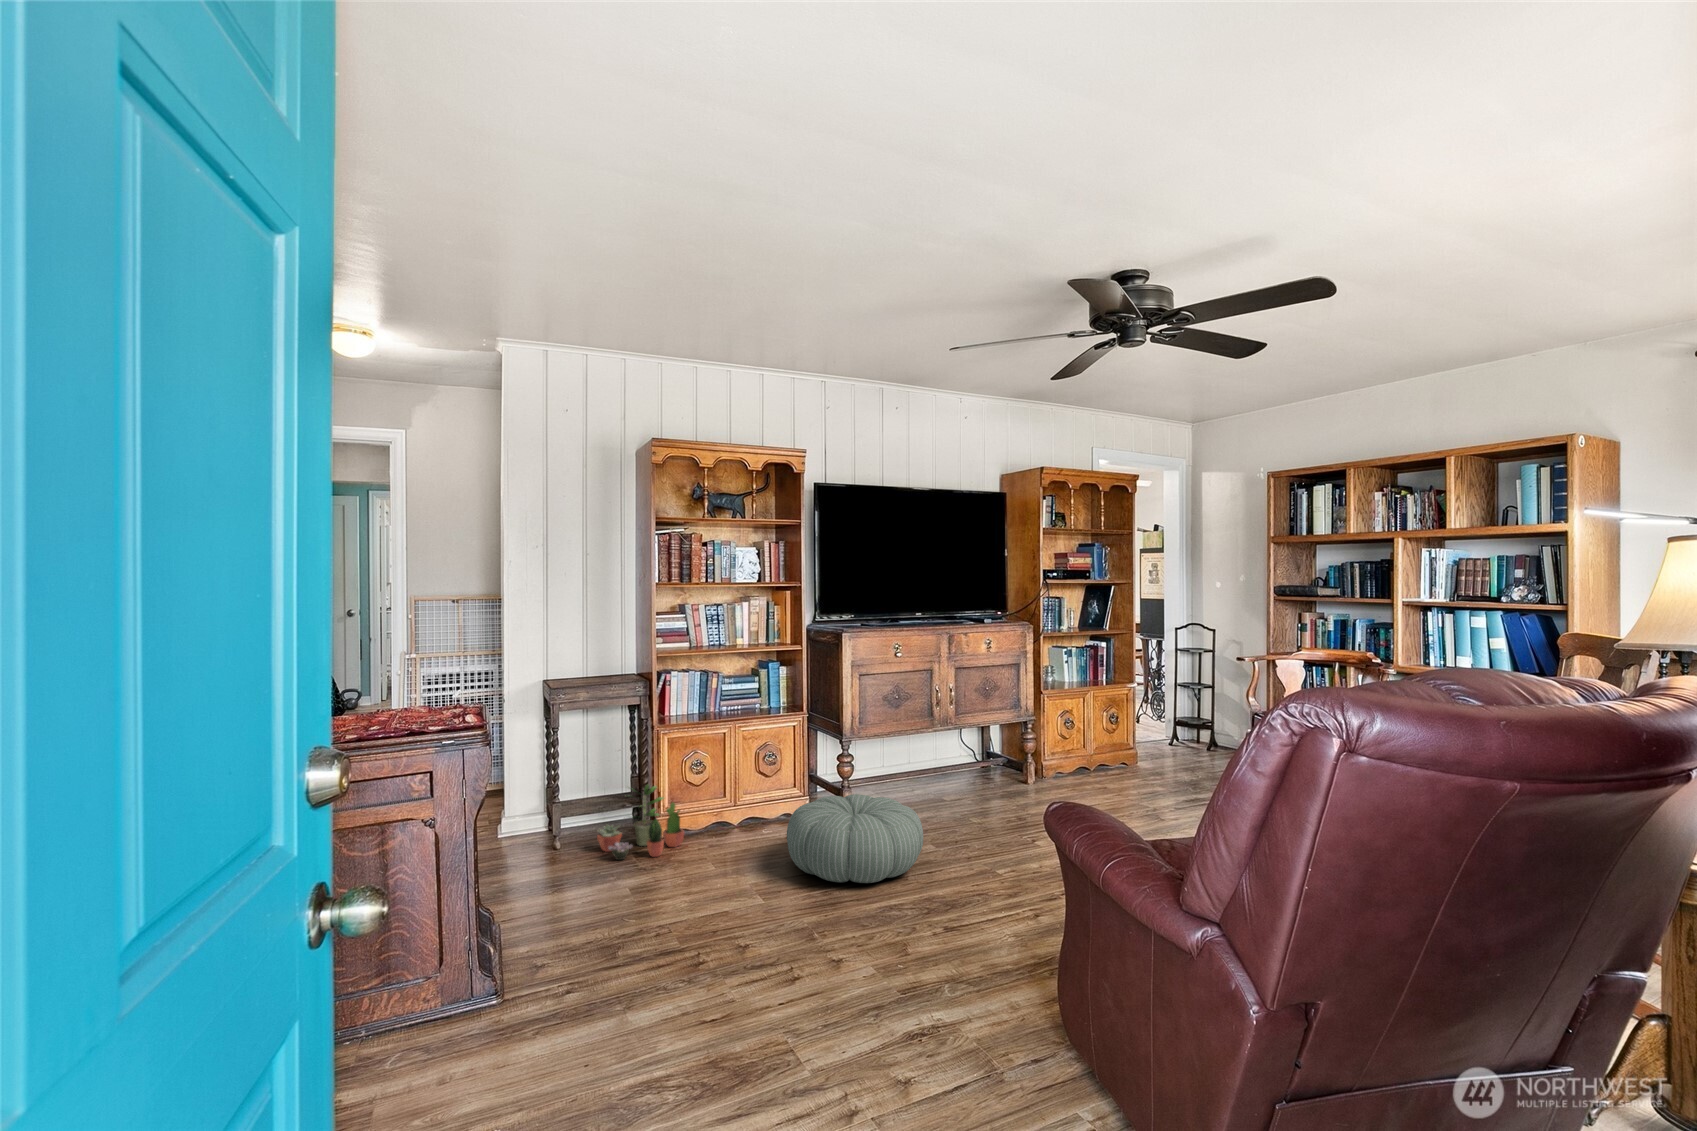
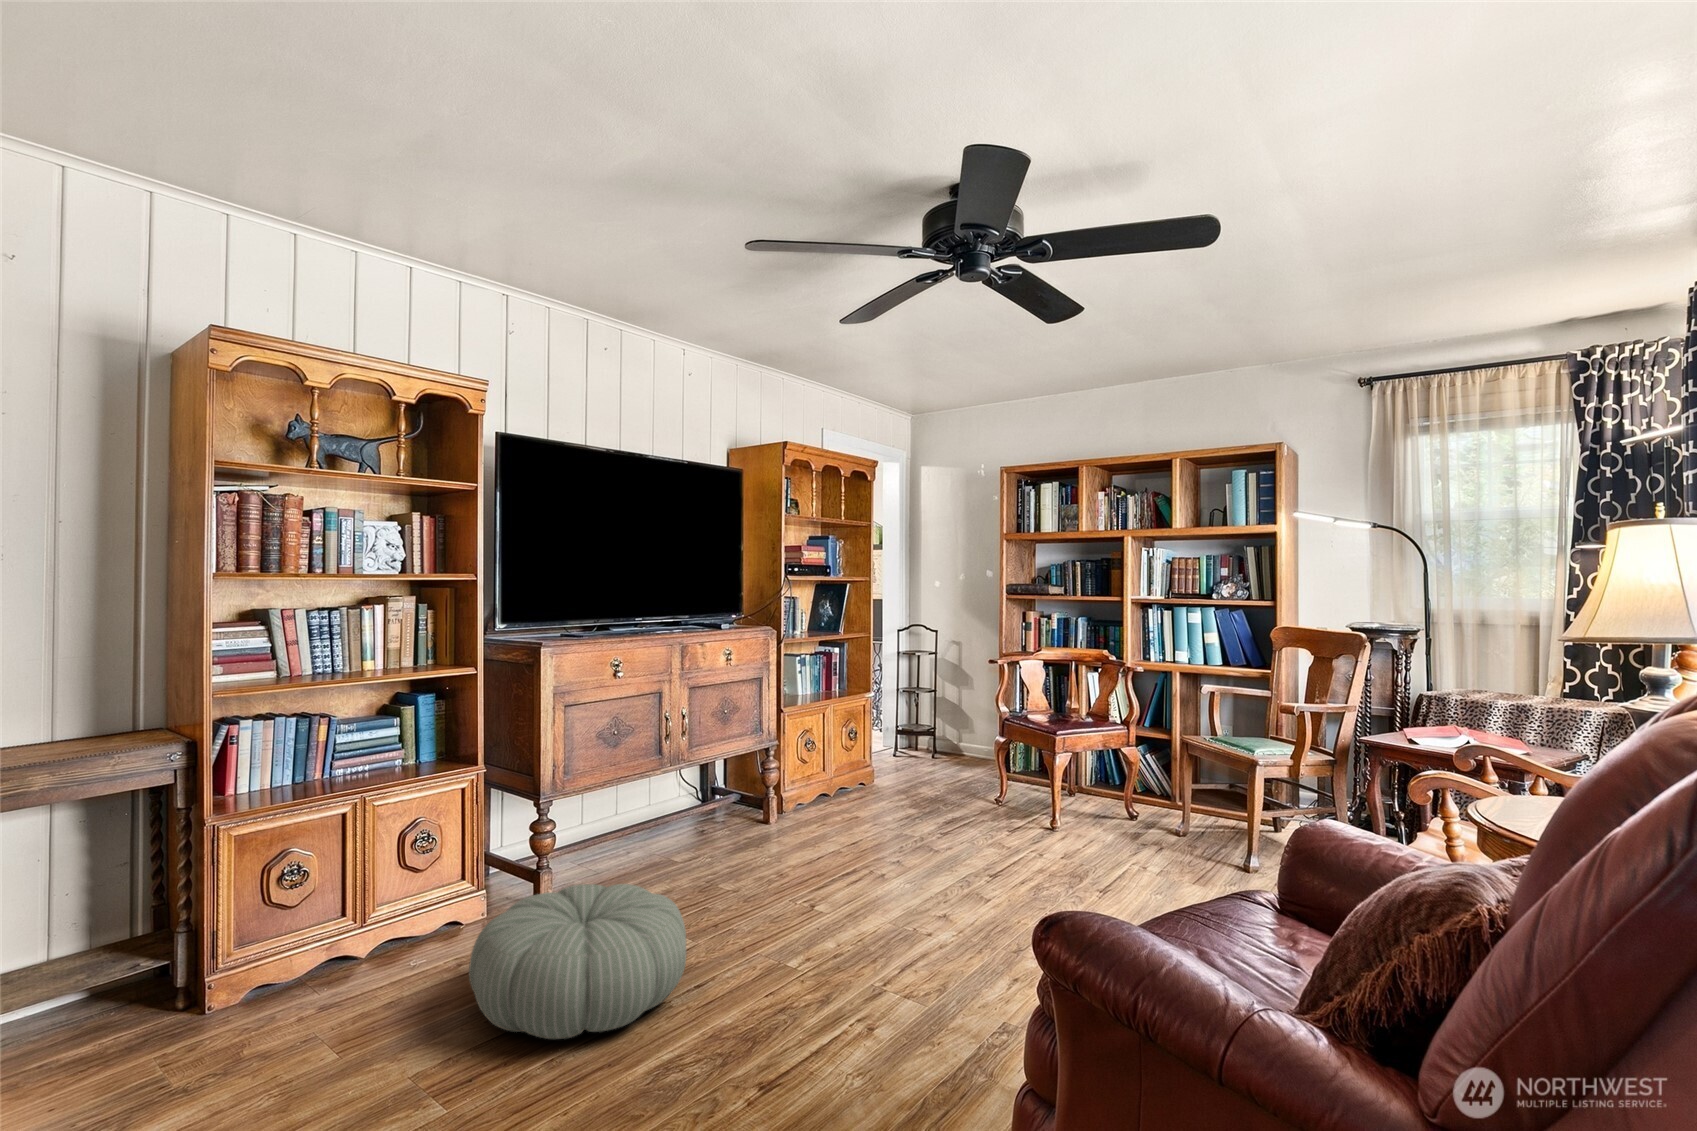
potted plant: present [597,784,684,860] -> none [73,920,269,1079]

